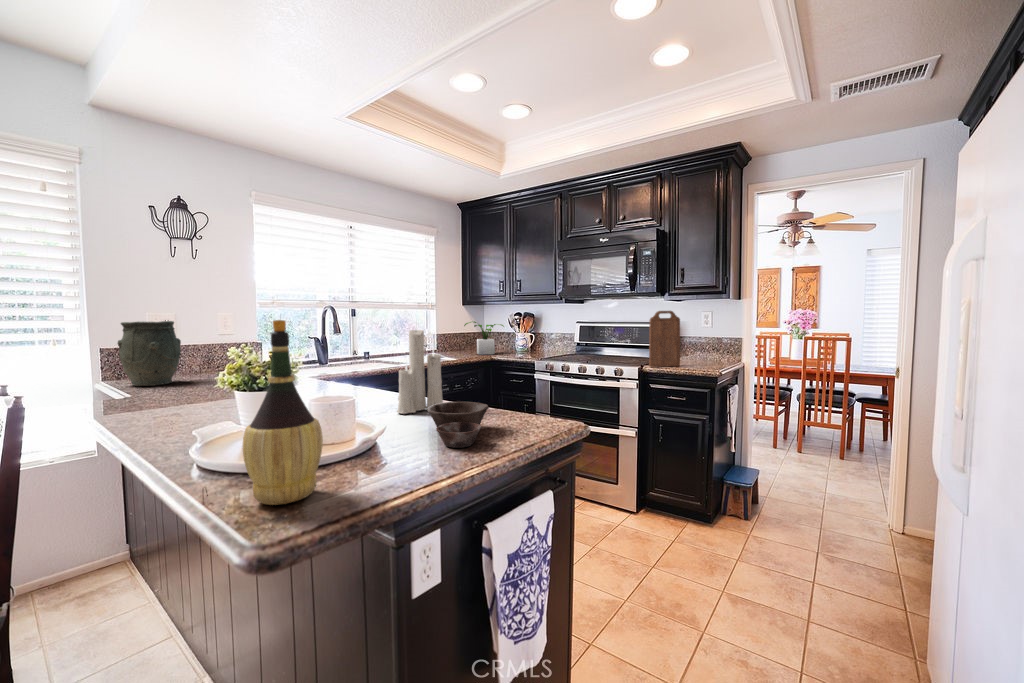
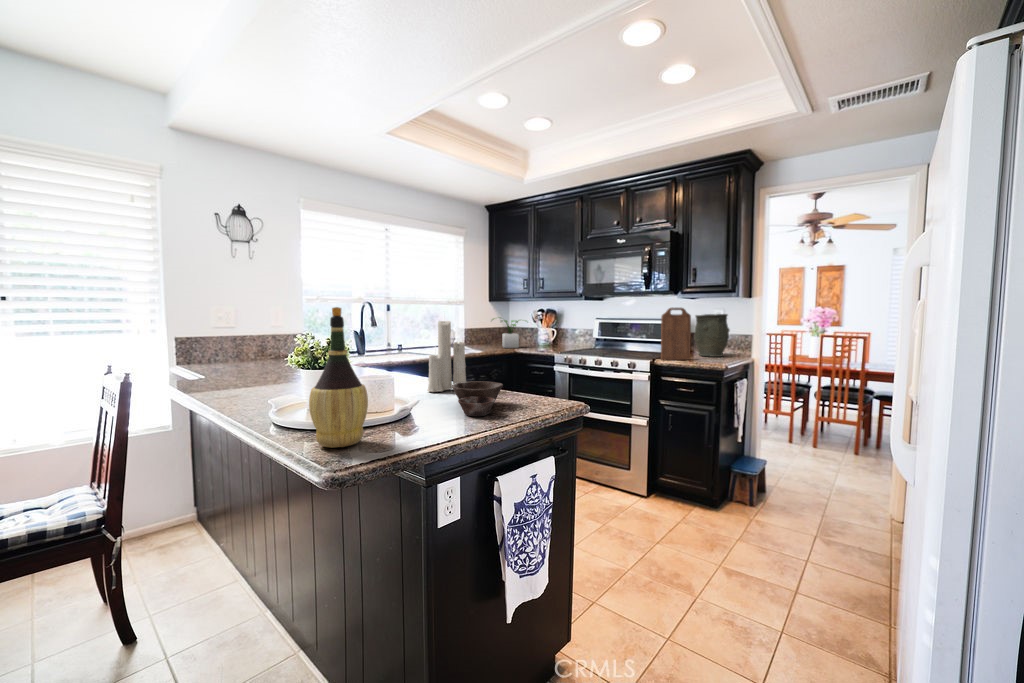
vase: present [118,321,181,386] -> present [694,314,730,357]

